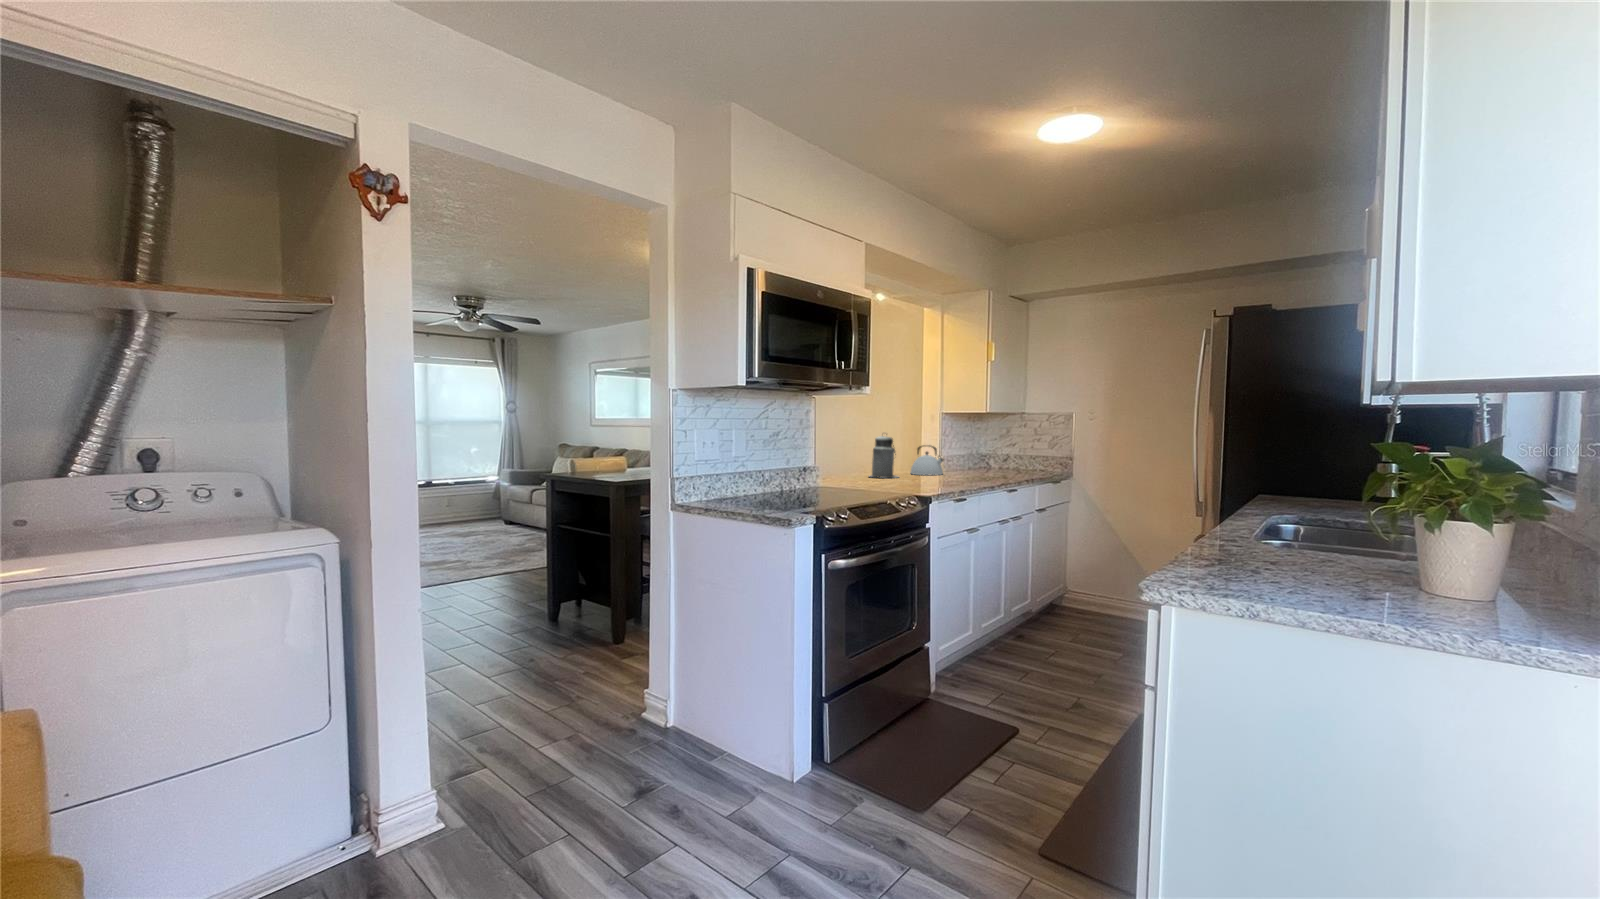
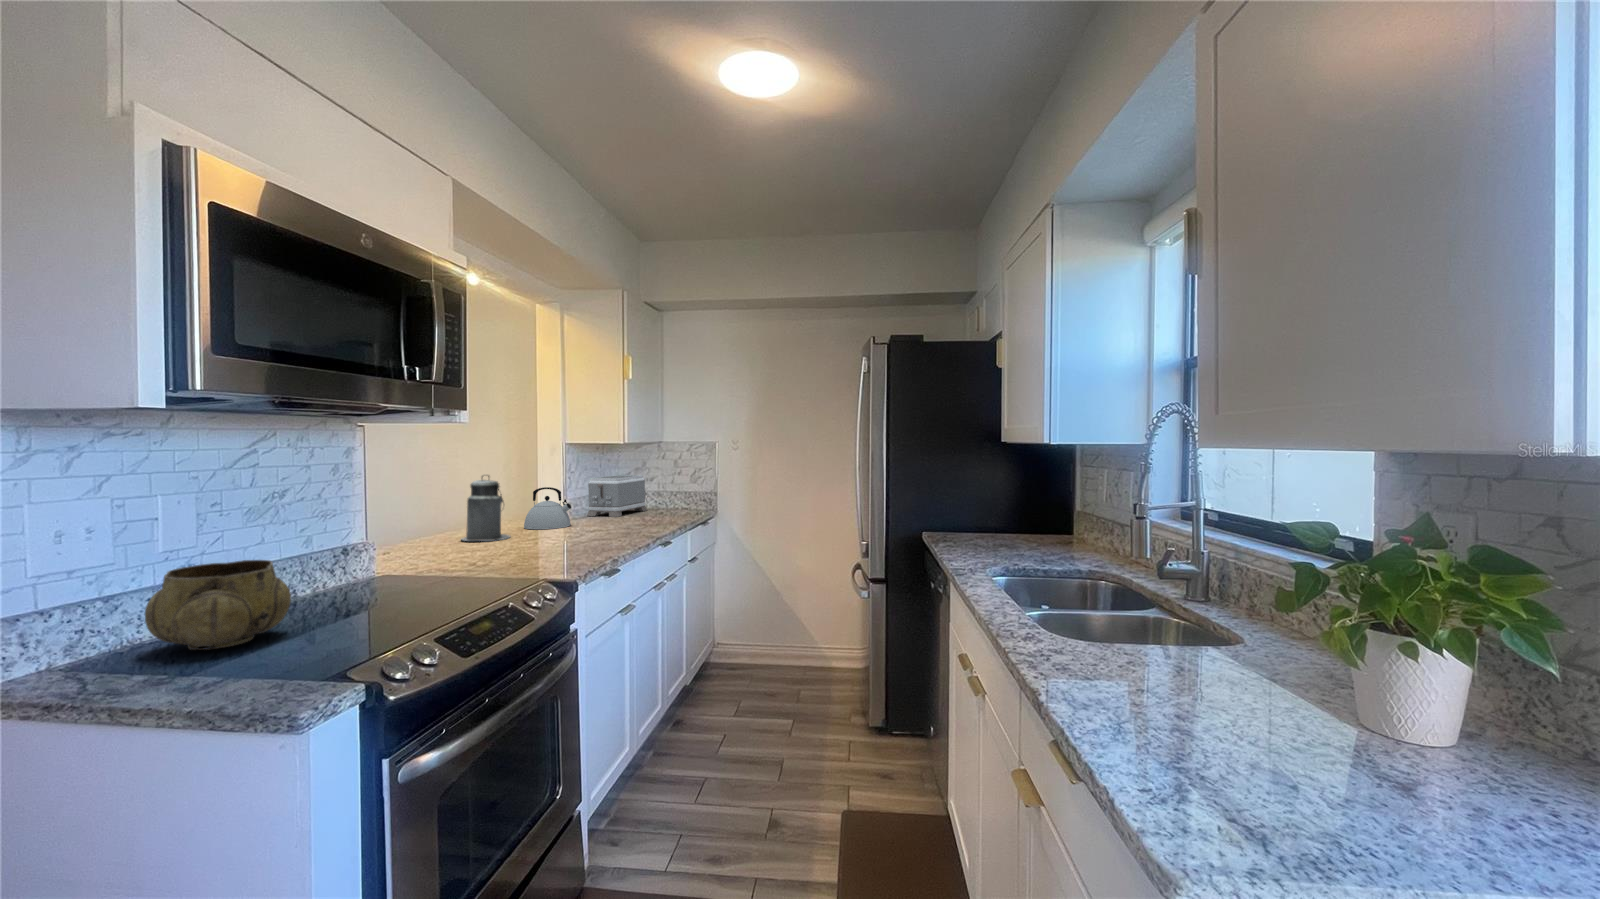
toaster: none [958,440,1008,472] -> present [587,475,647,517]
decorative bowl: none [730,463,783,502] -> present [145,560,291,650]

